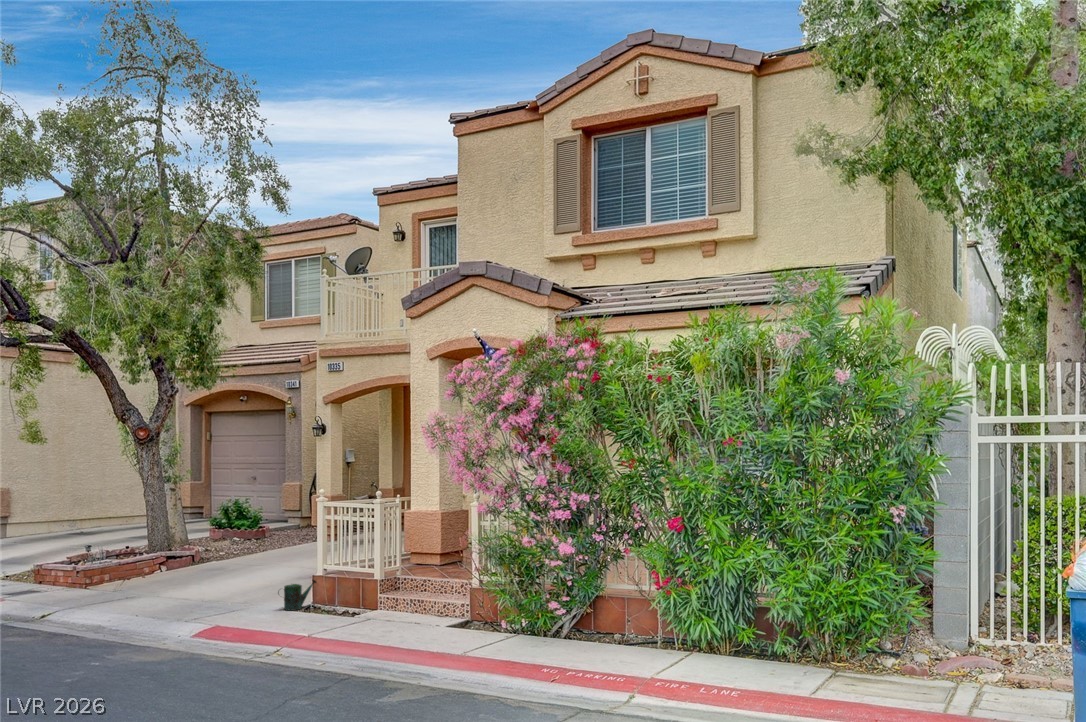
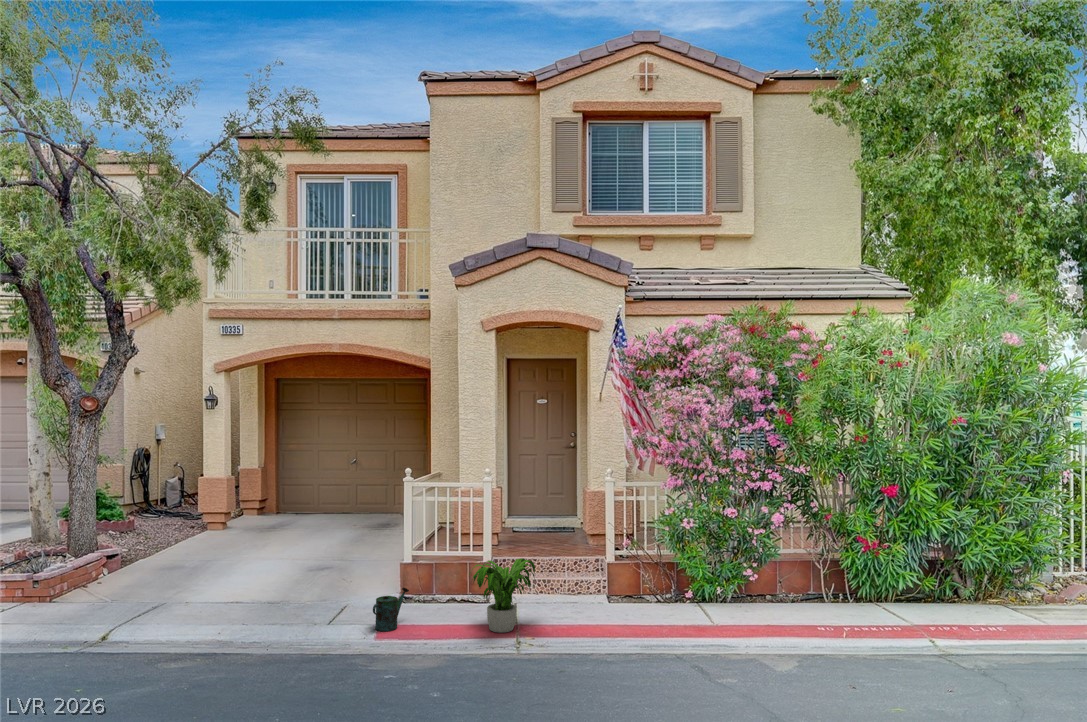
potted plant: none [332,561,399,618] -> present [472,558,535,633]

